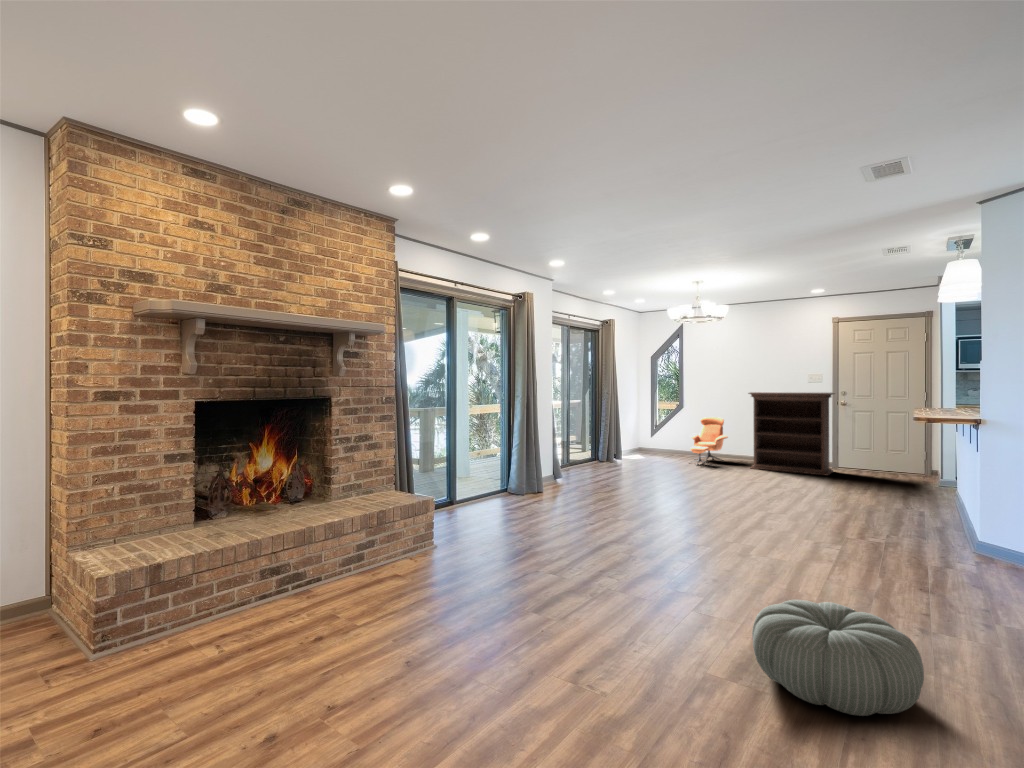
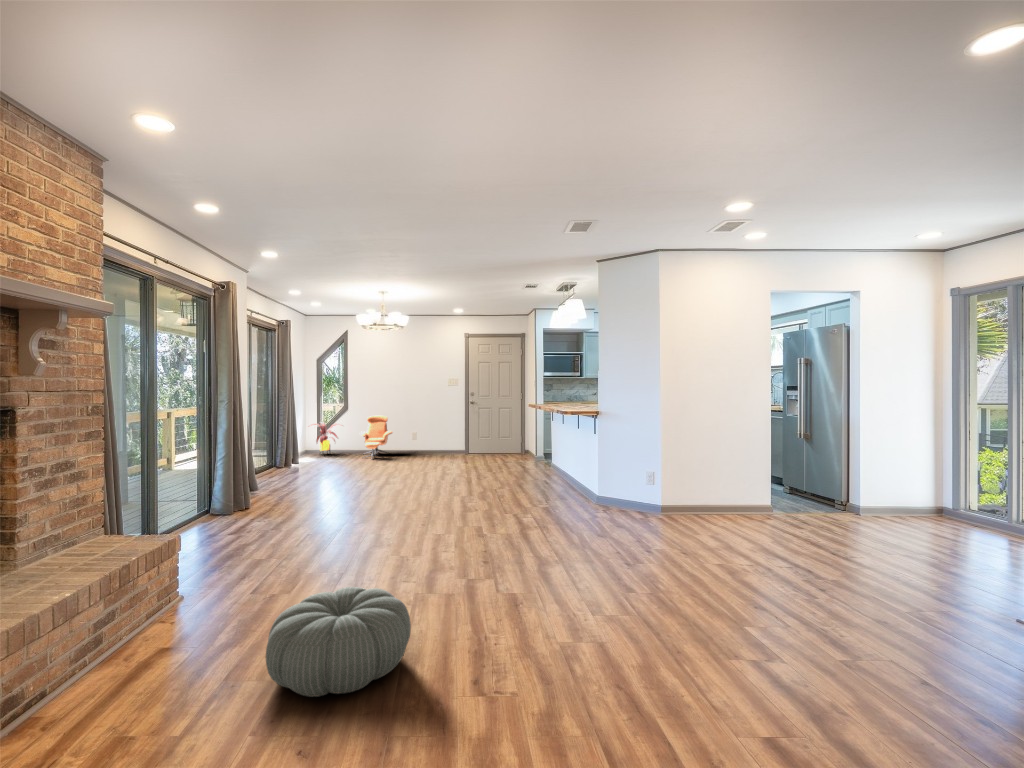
bookshelf: present [748,392,835,476] -> none [414,393,474,457]
house plant: none [640,421,676,456] -> present [314,422,339,454]
pouf: present [752,600,924,716] -> present [266,587,411,697]

